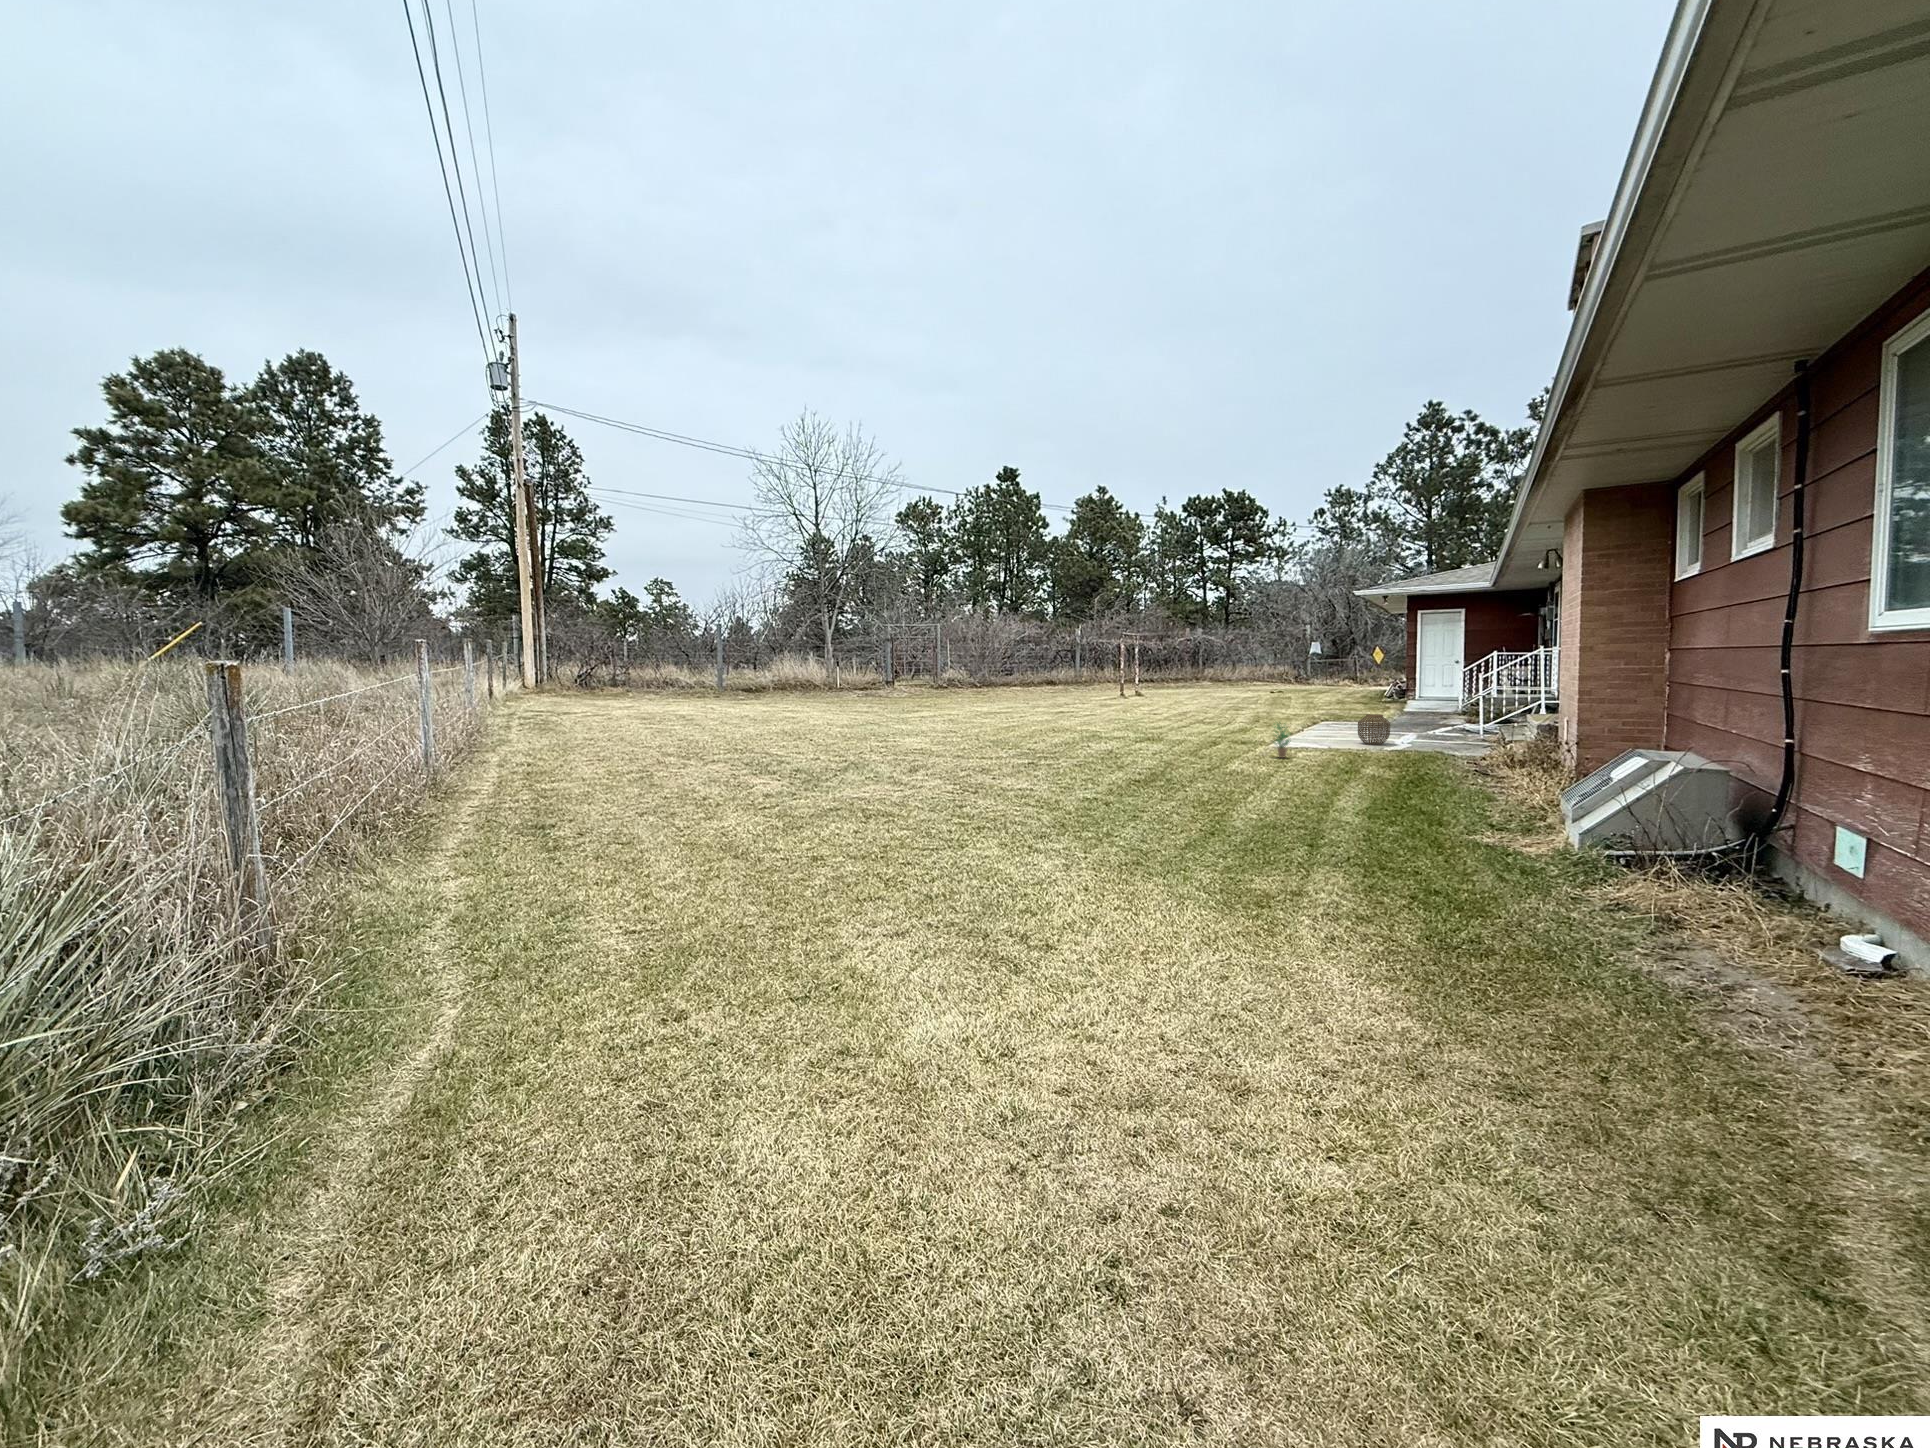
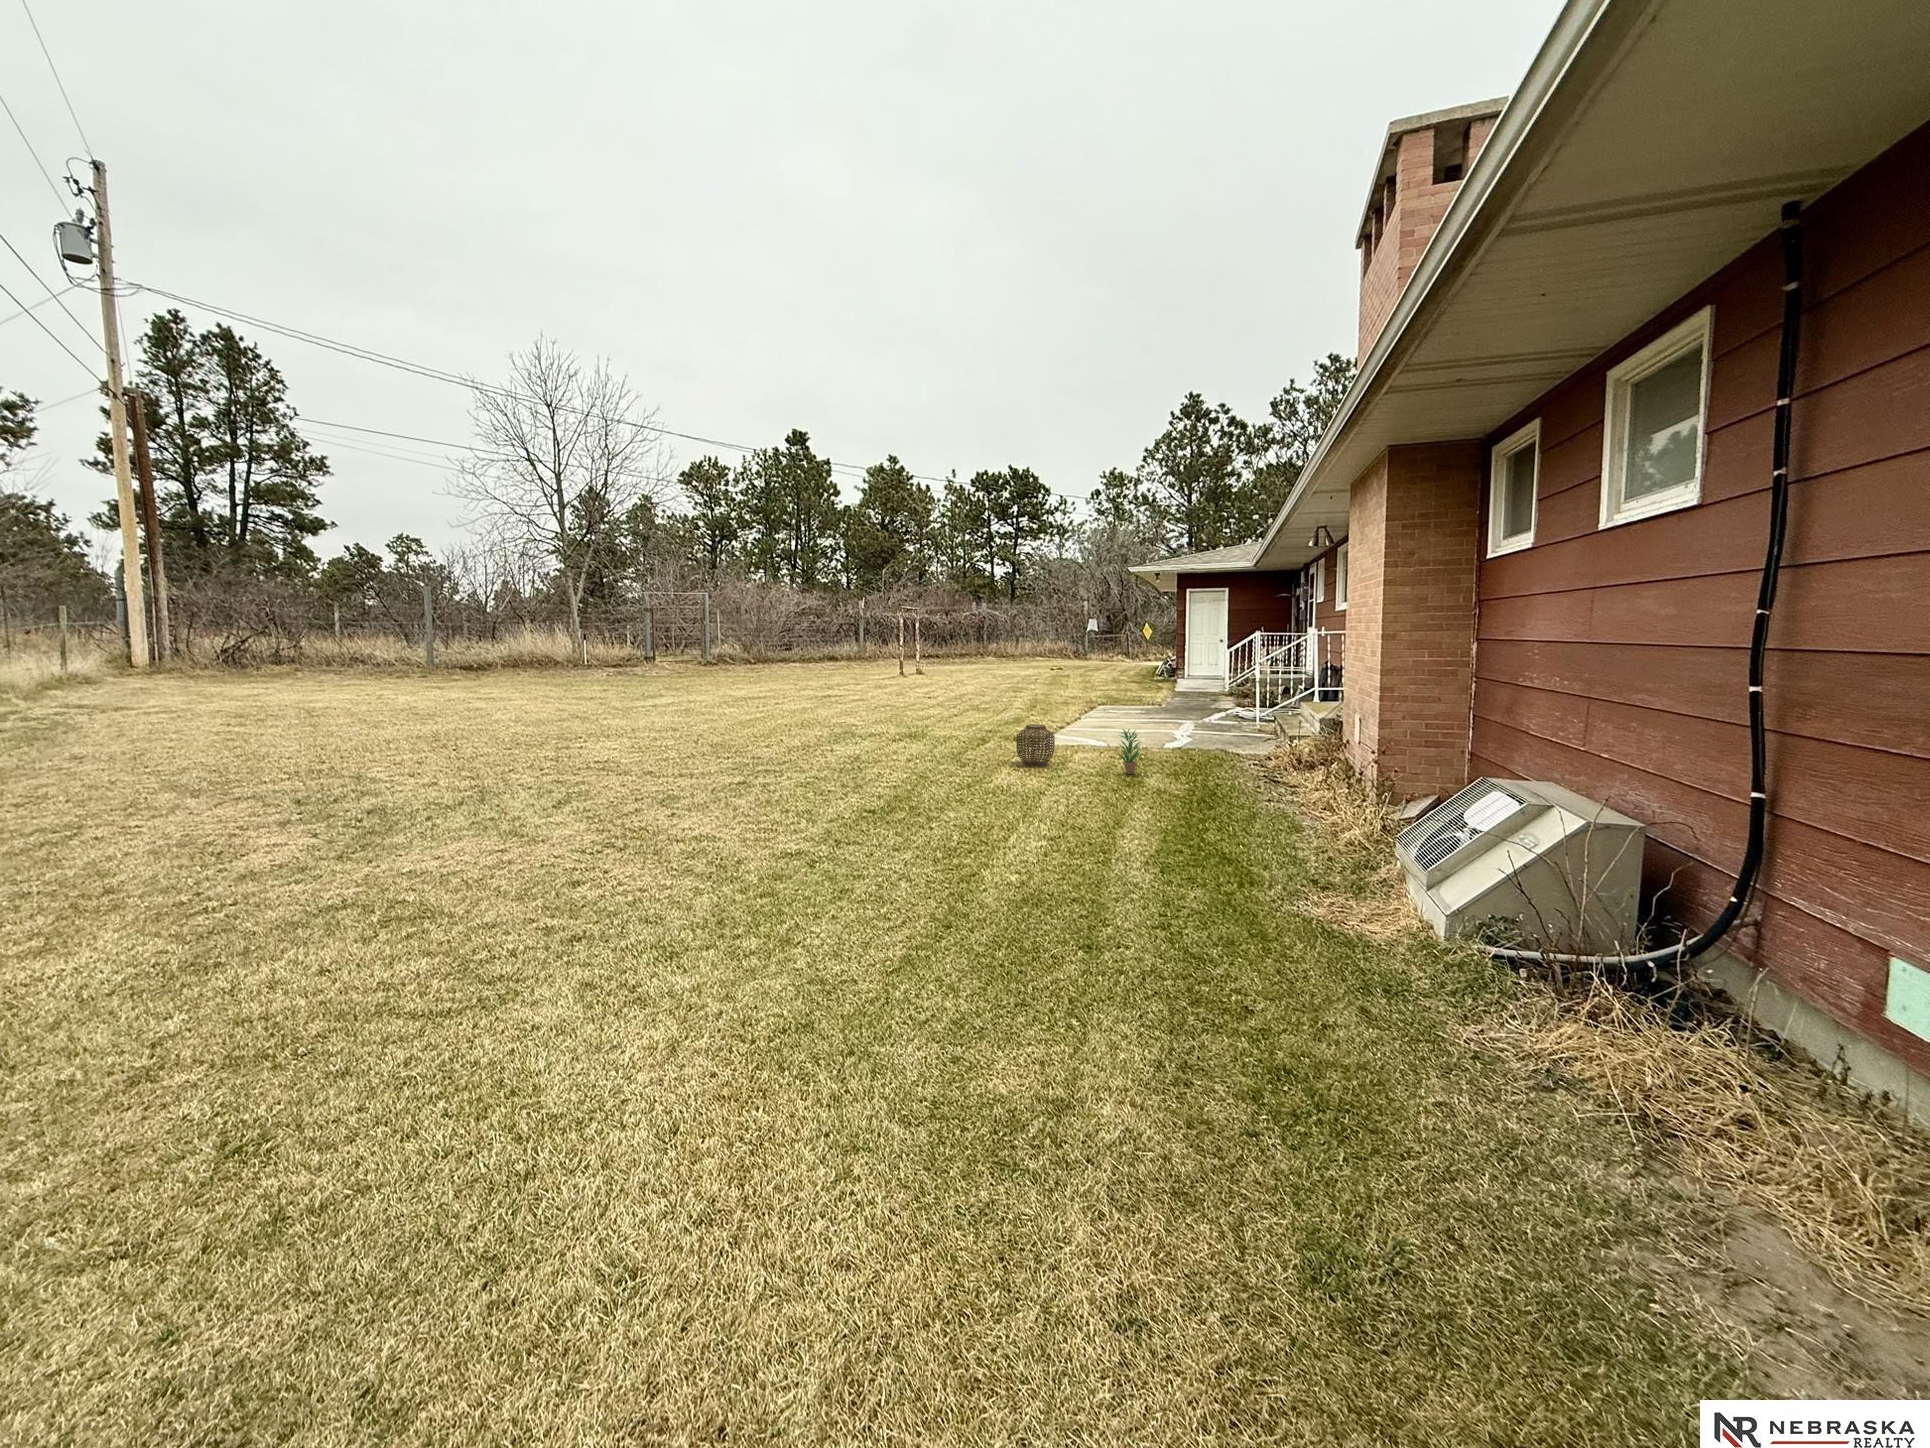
woven basket: present [1358,714,1390,745] -> present [1016,725,1055,766]

